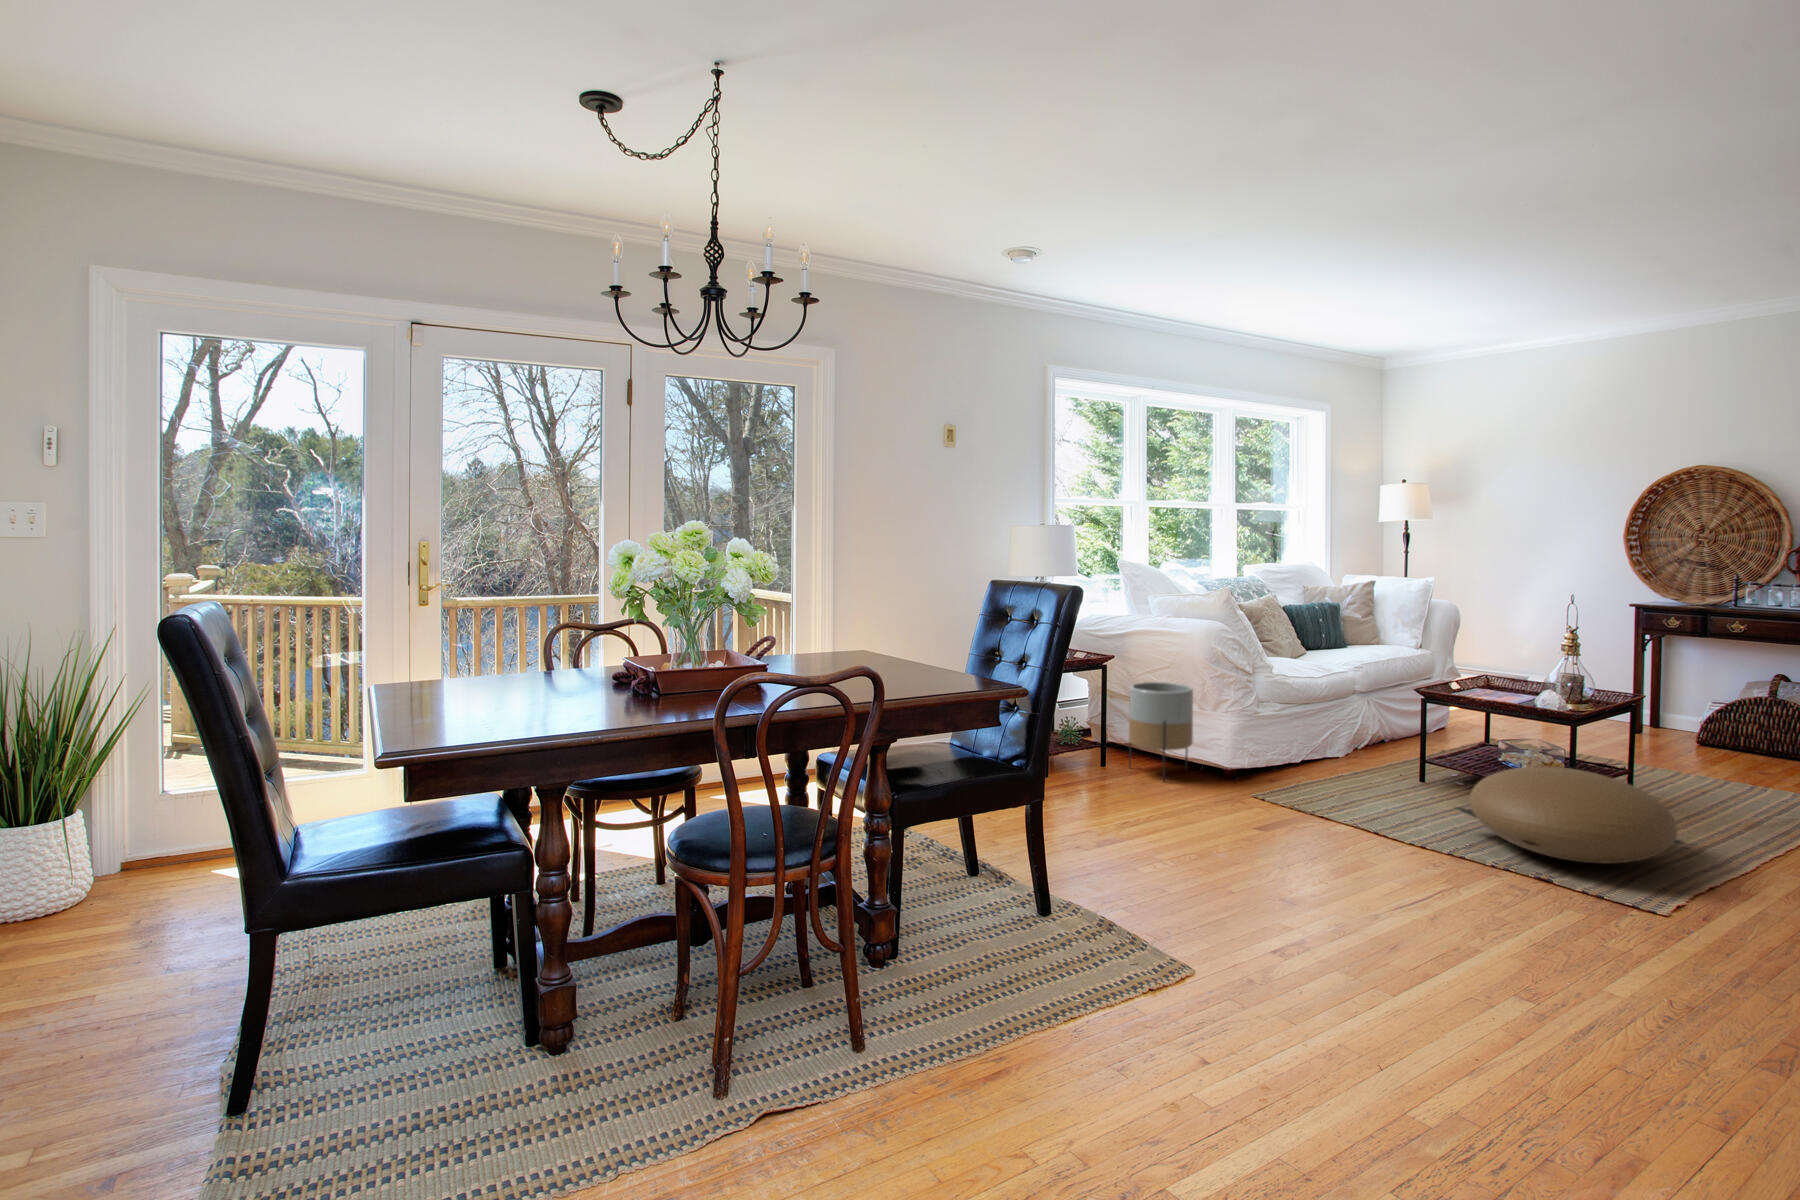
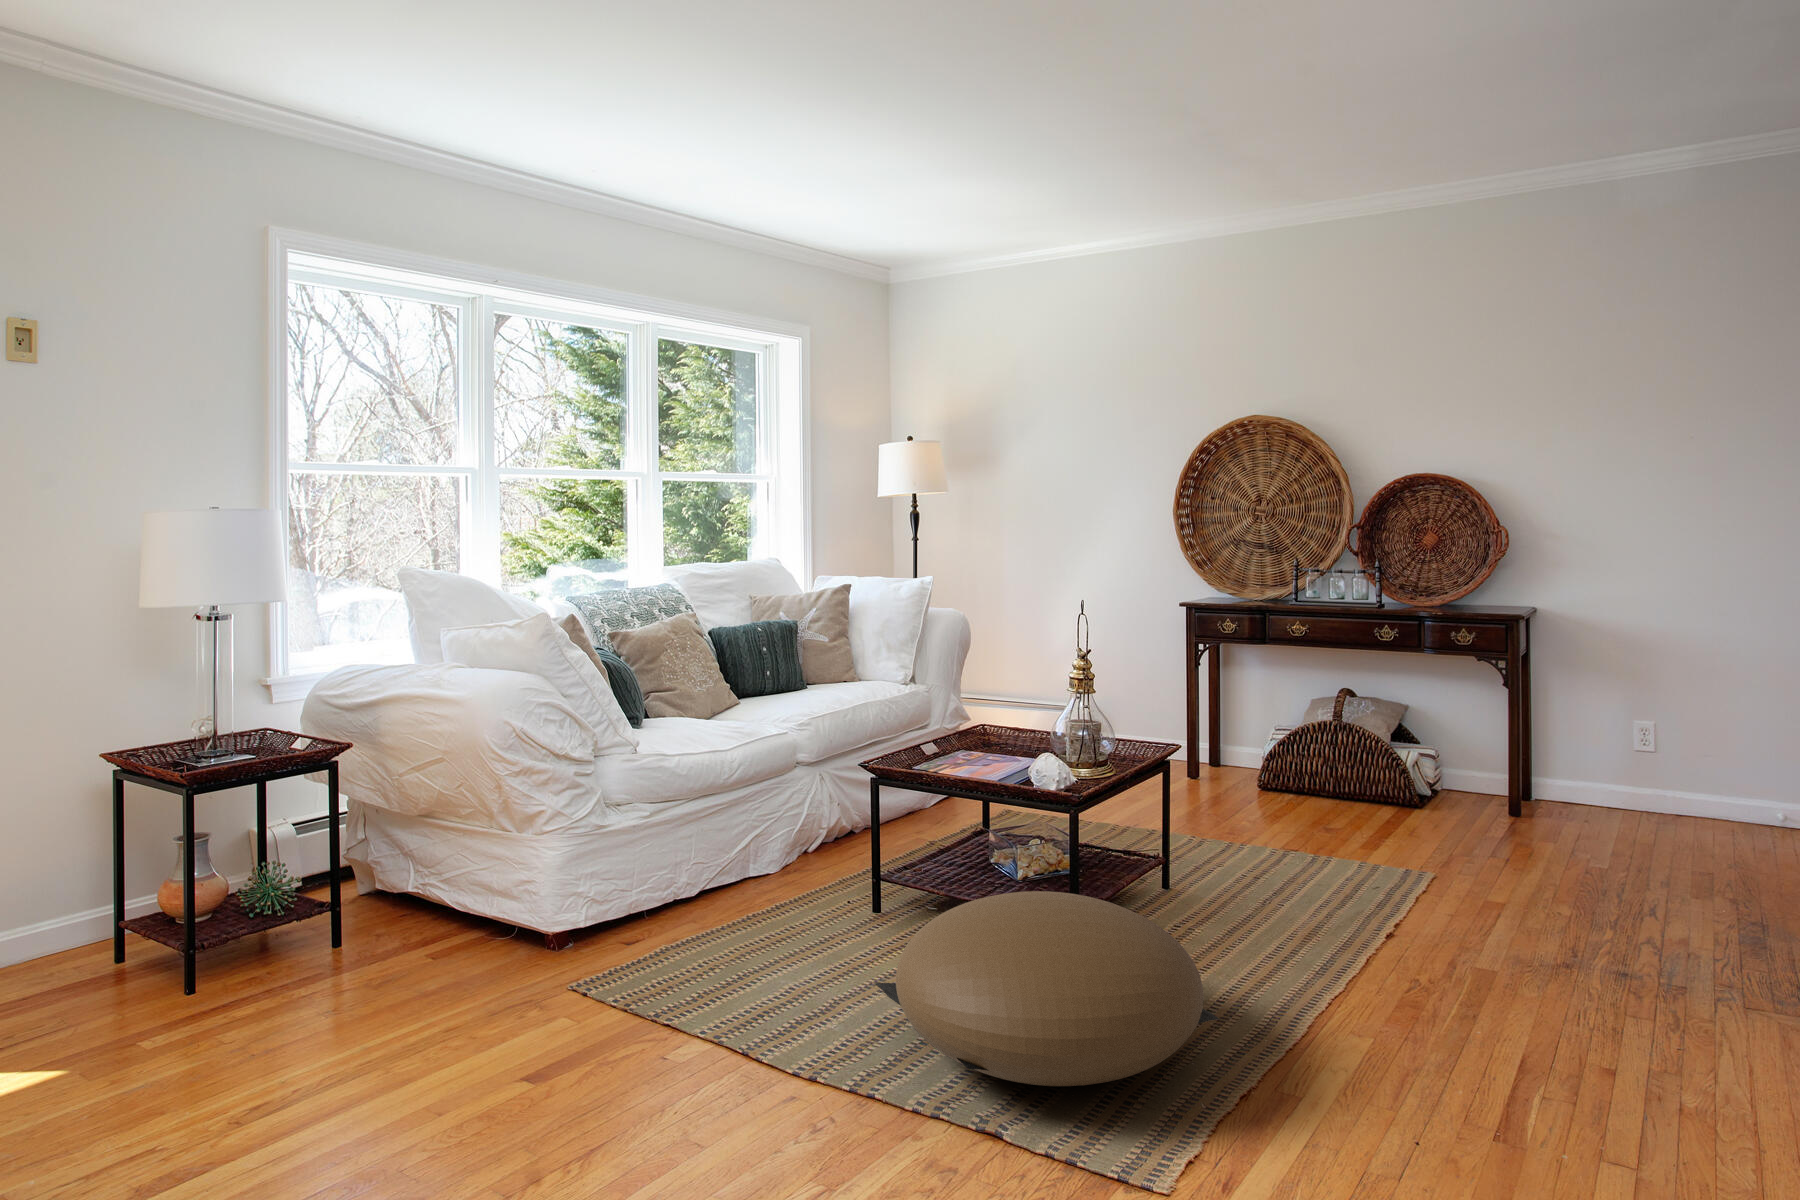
planter: present [1129,682,1193,781] -> none [347,777,480,978]

